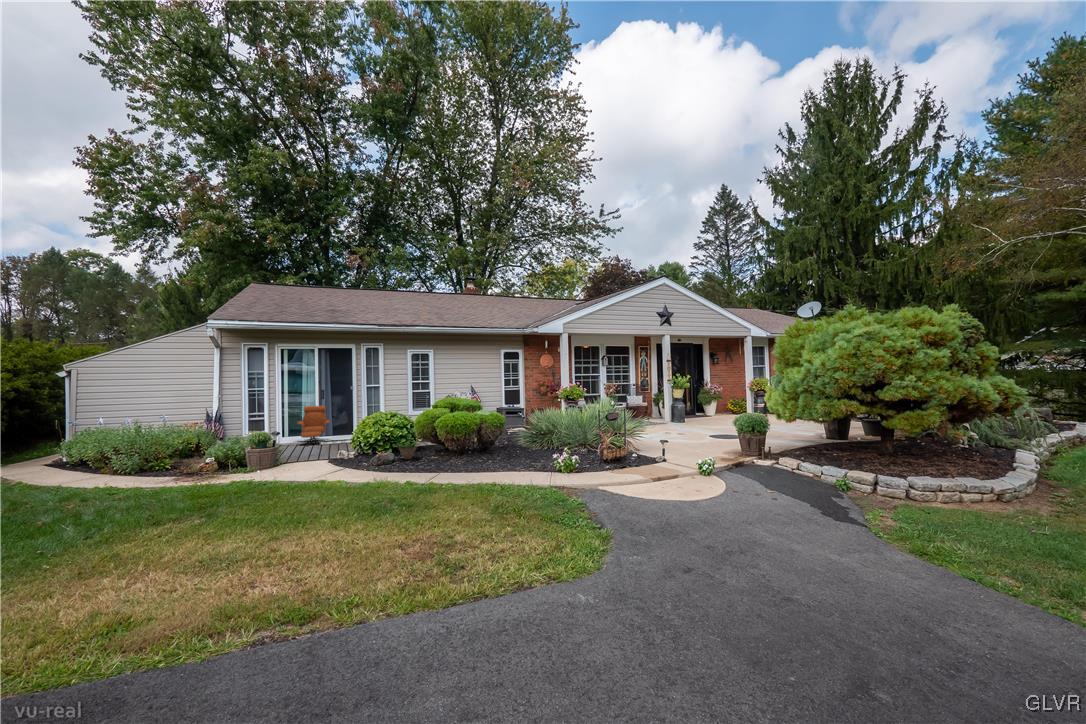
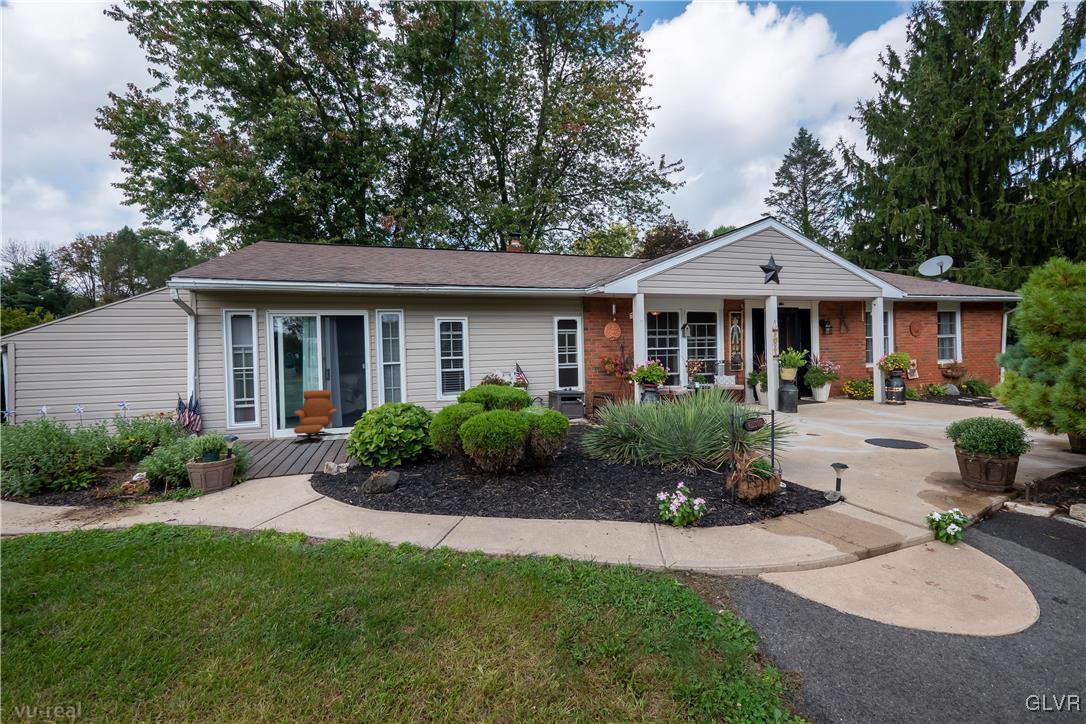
decorative plant: present [396,440,419,459] -> none [399,445,442,476]

